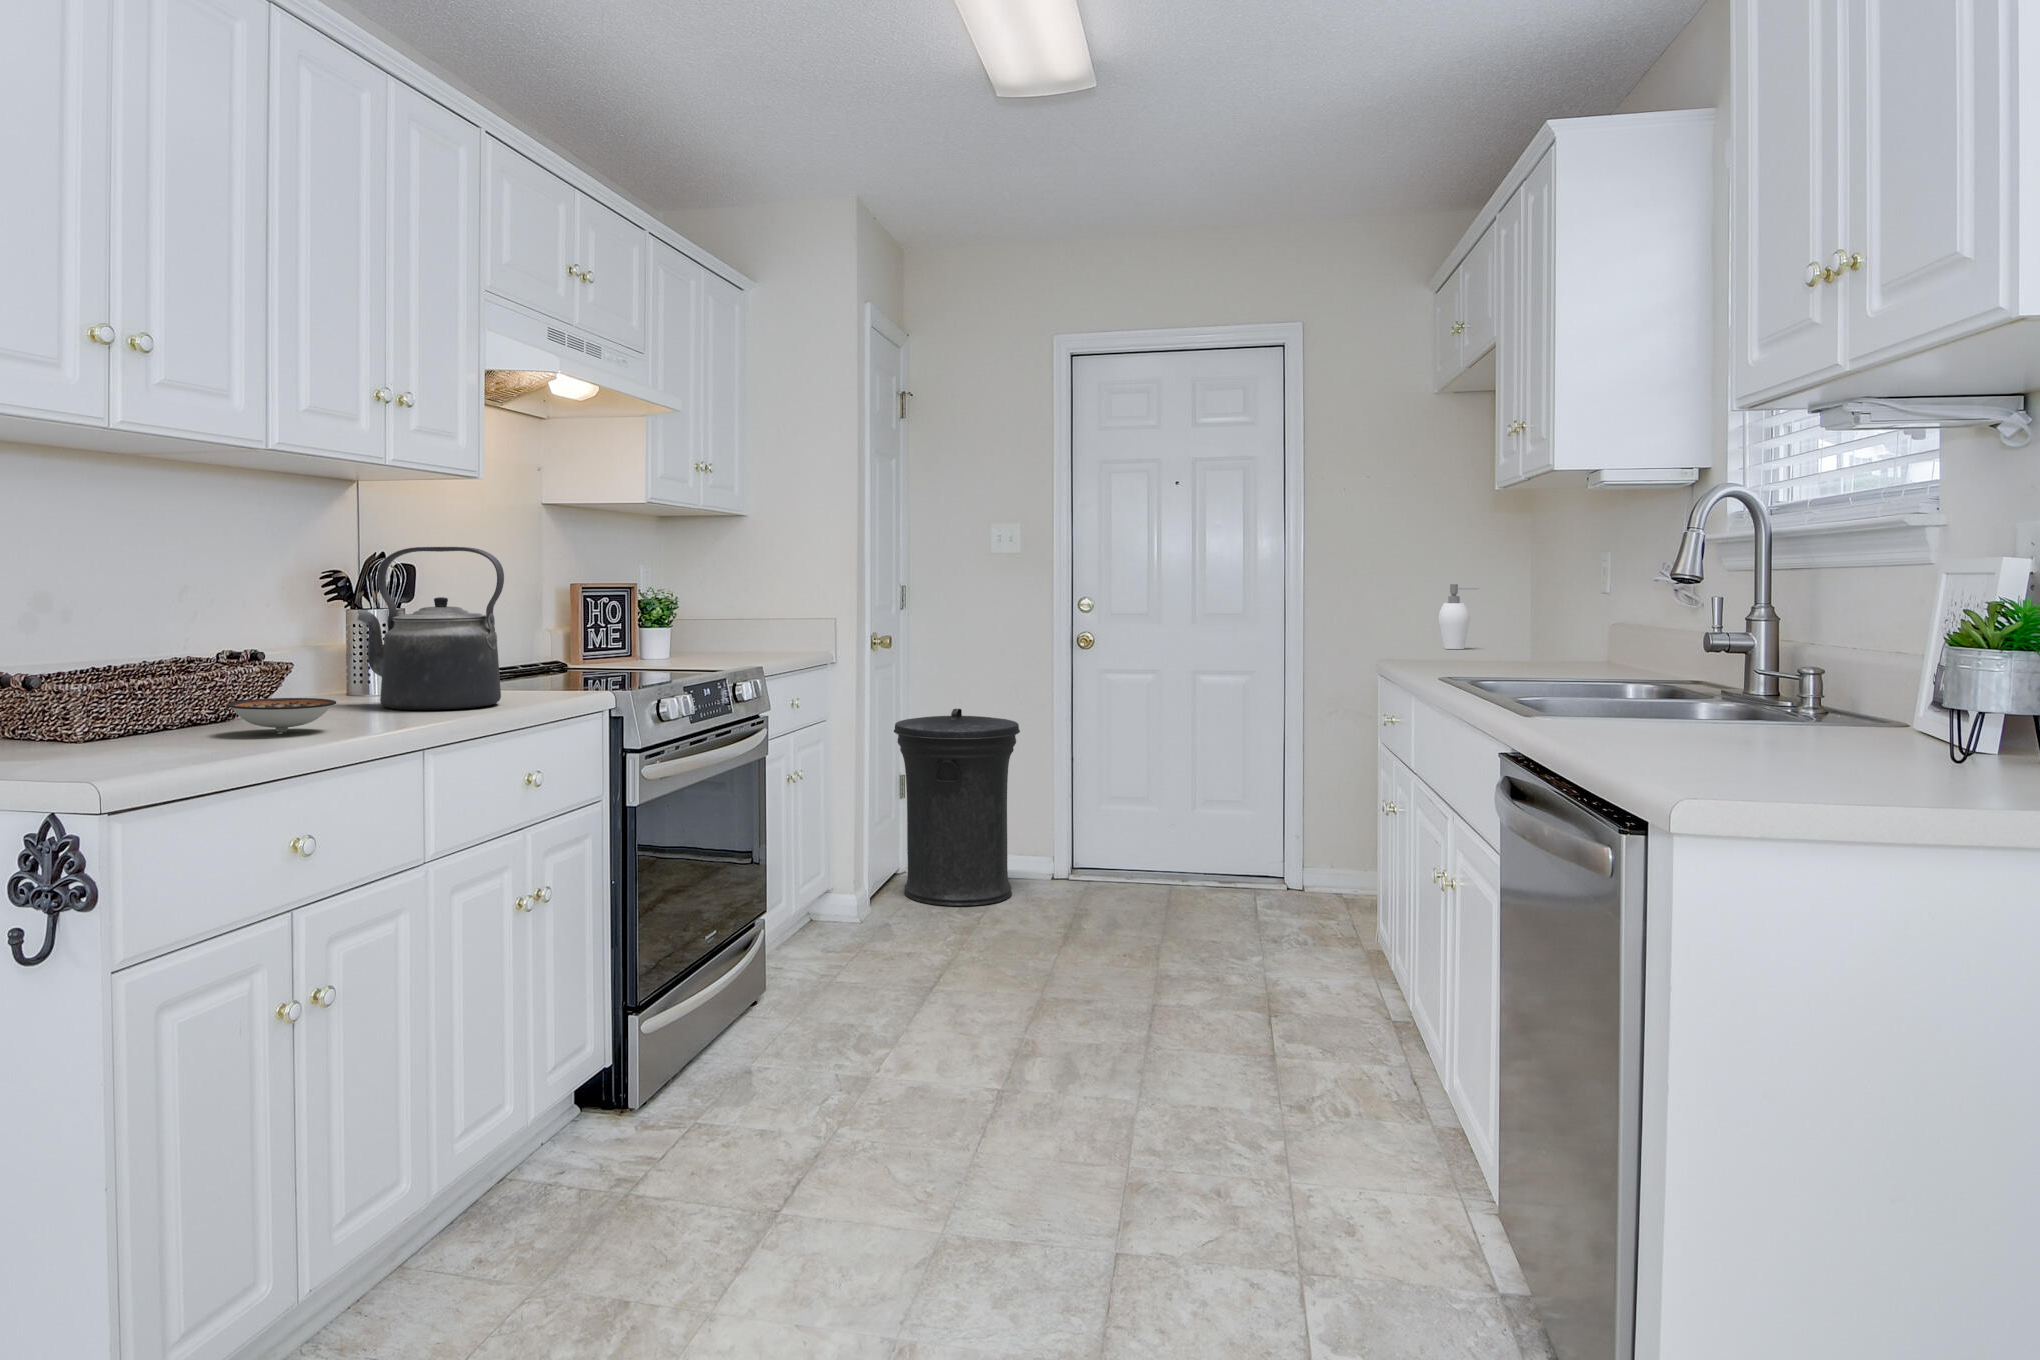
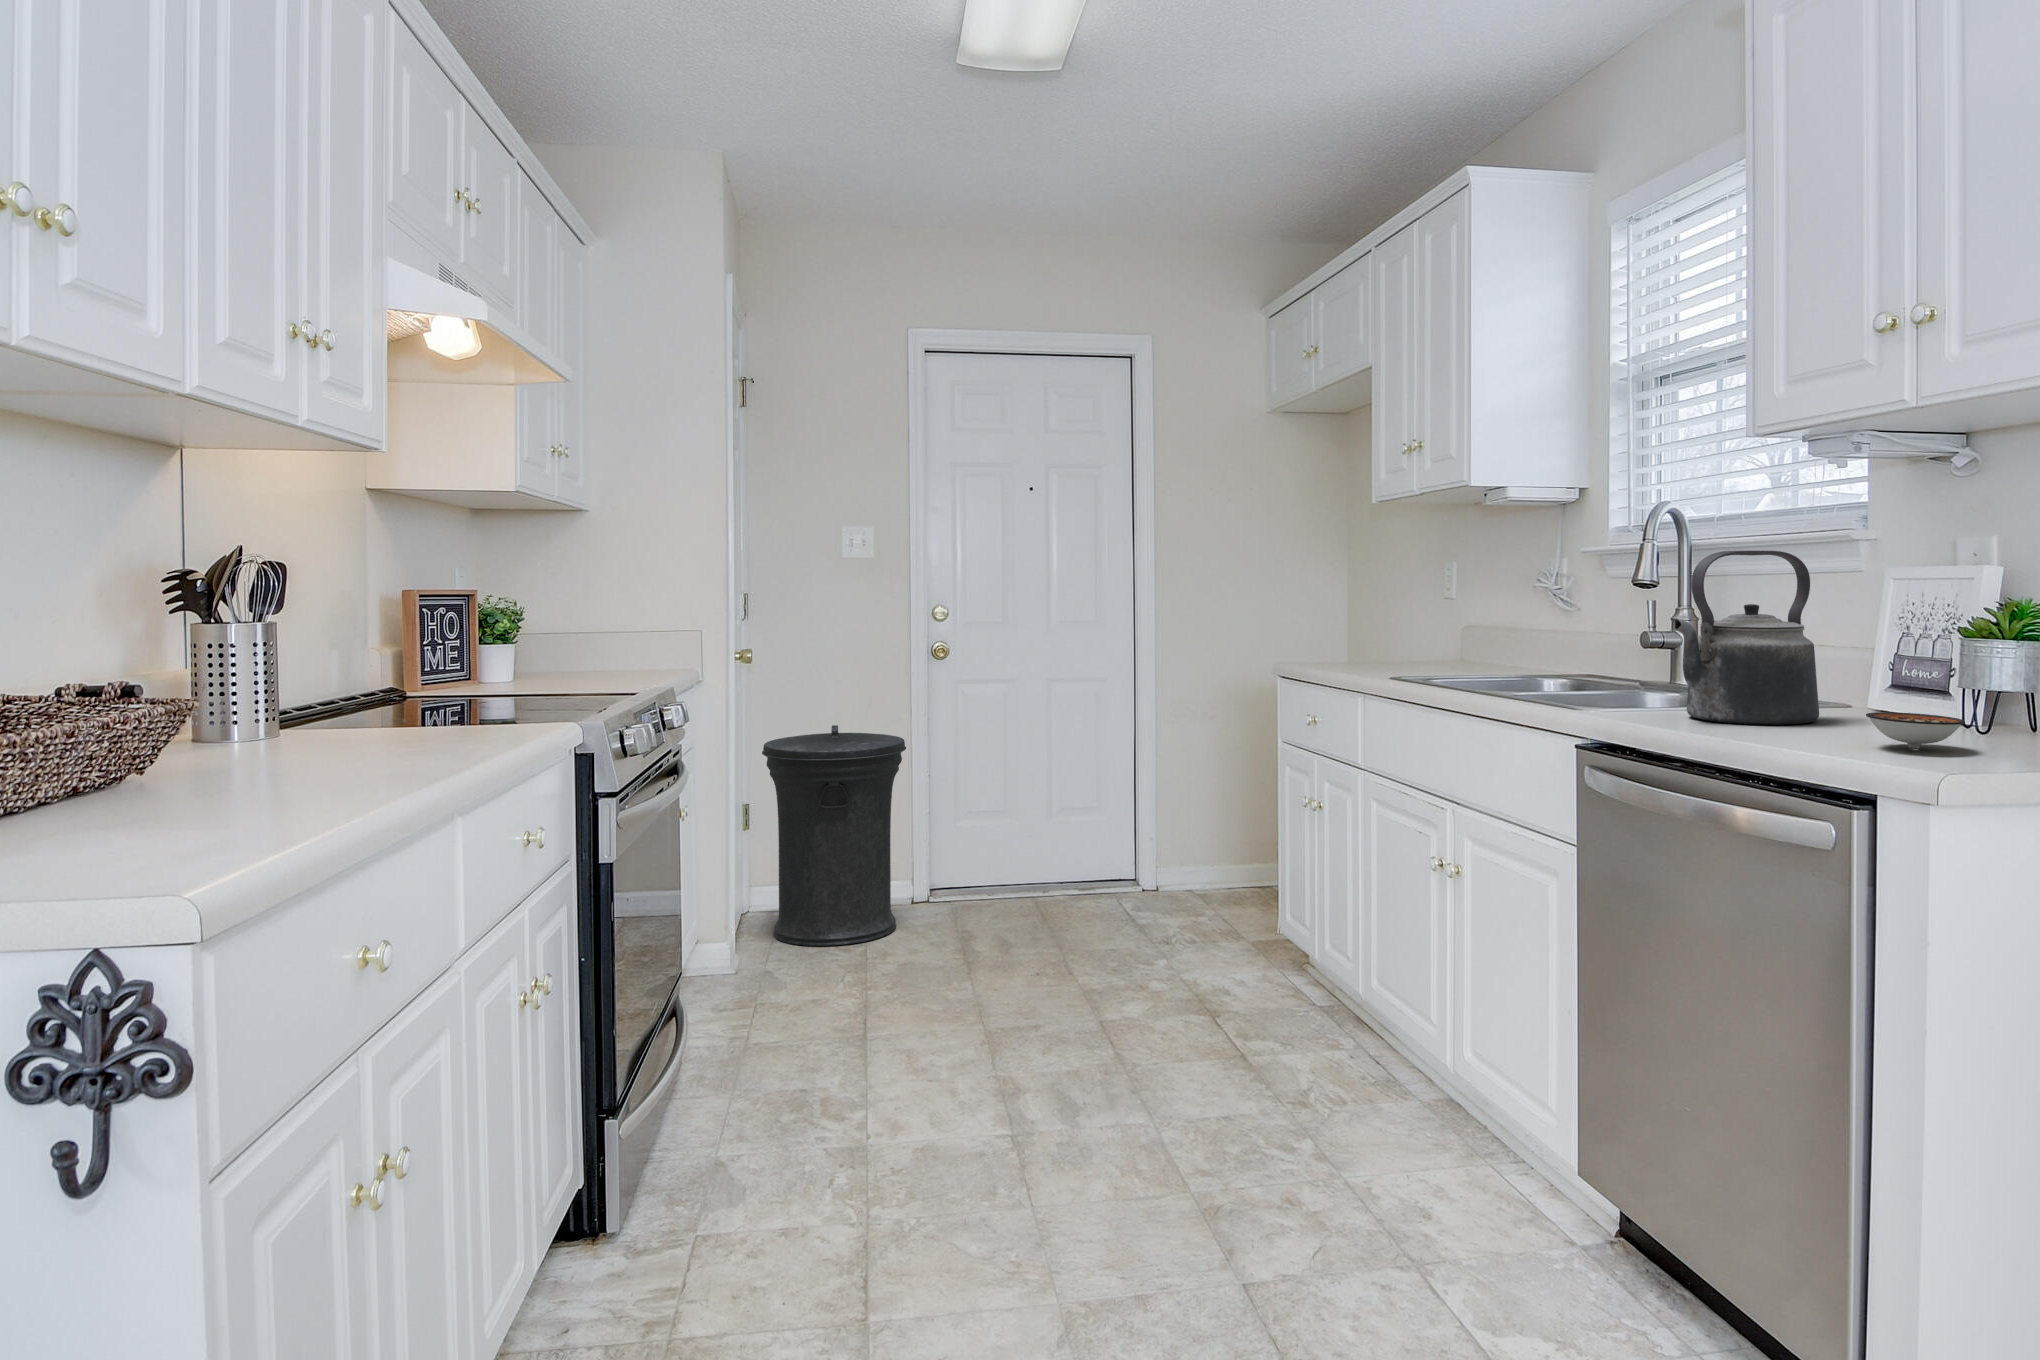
kettle: present [358,547,504,710] -> present [1674,550,1819,725]
soap dispenser: present [1439,584,1479,649] -> none [1299,585,1335,646]
ceramic bowl: present [227,698,336,732] -> present [1866,712,1965,748]

